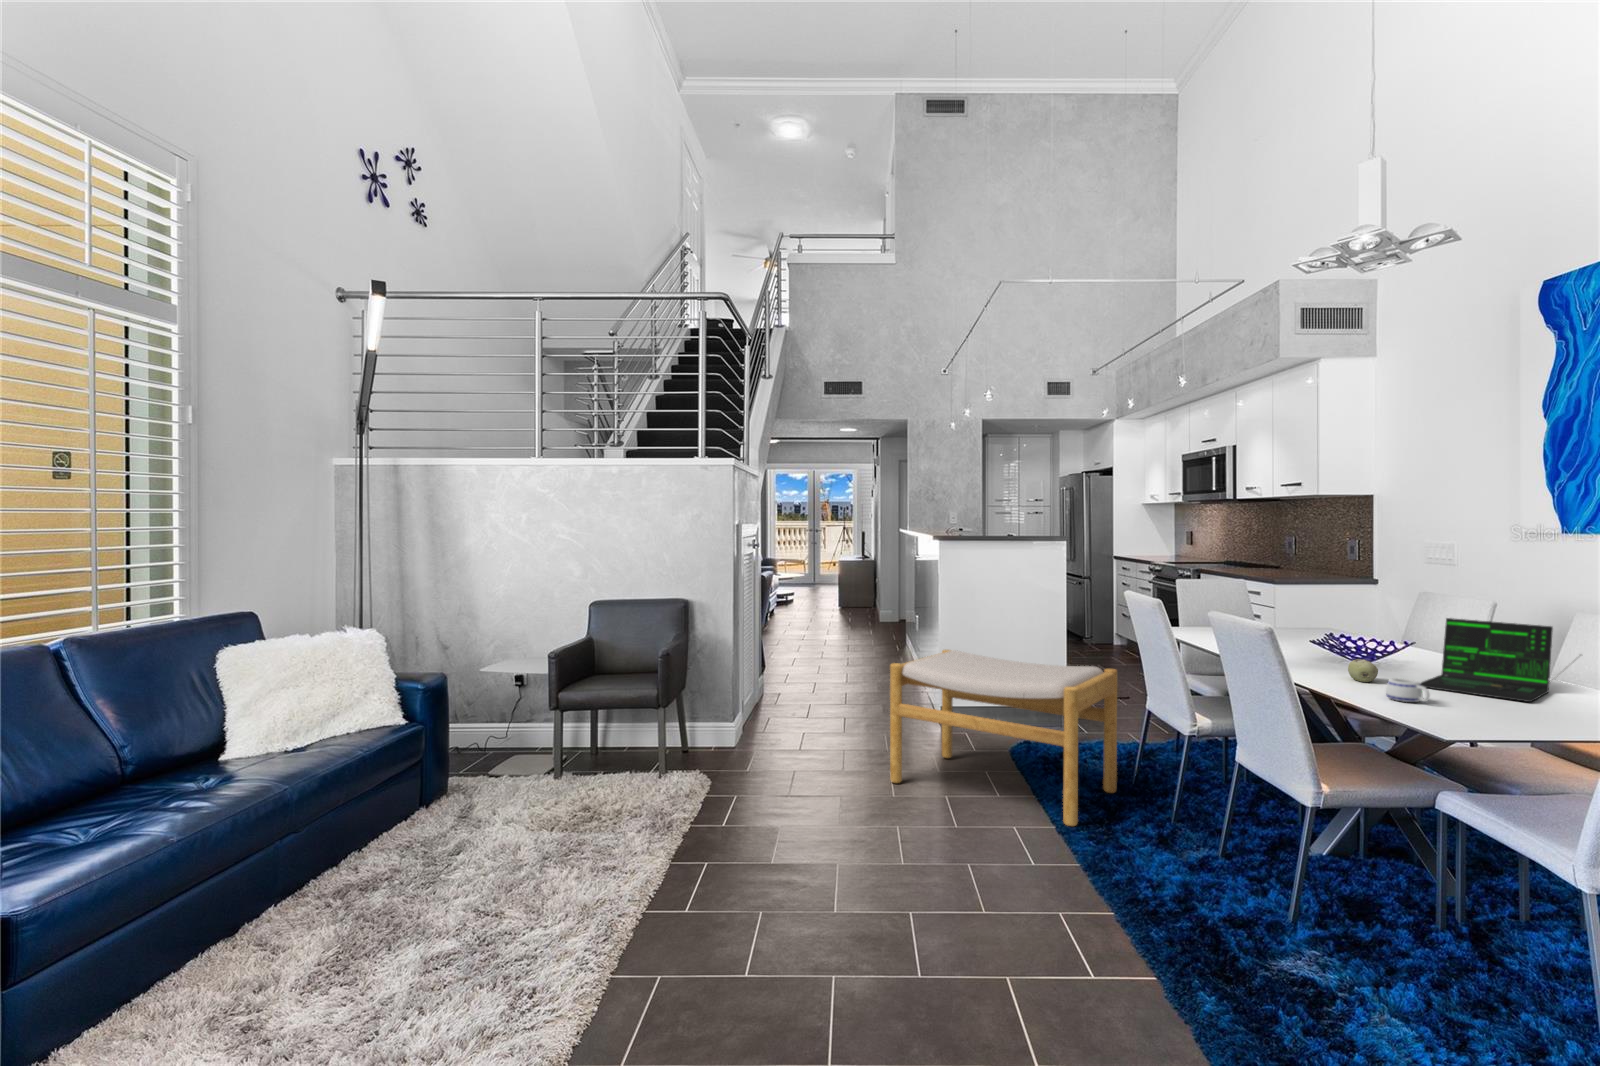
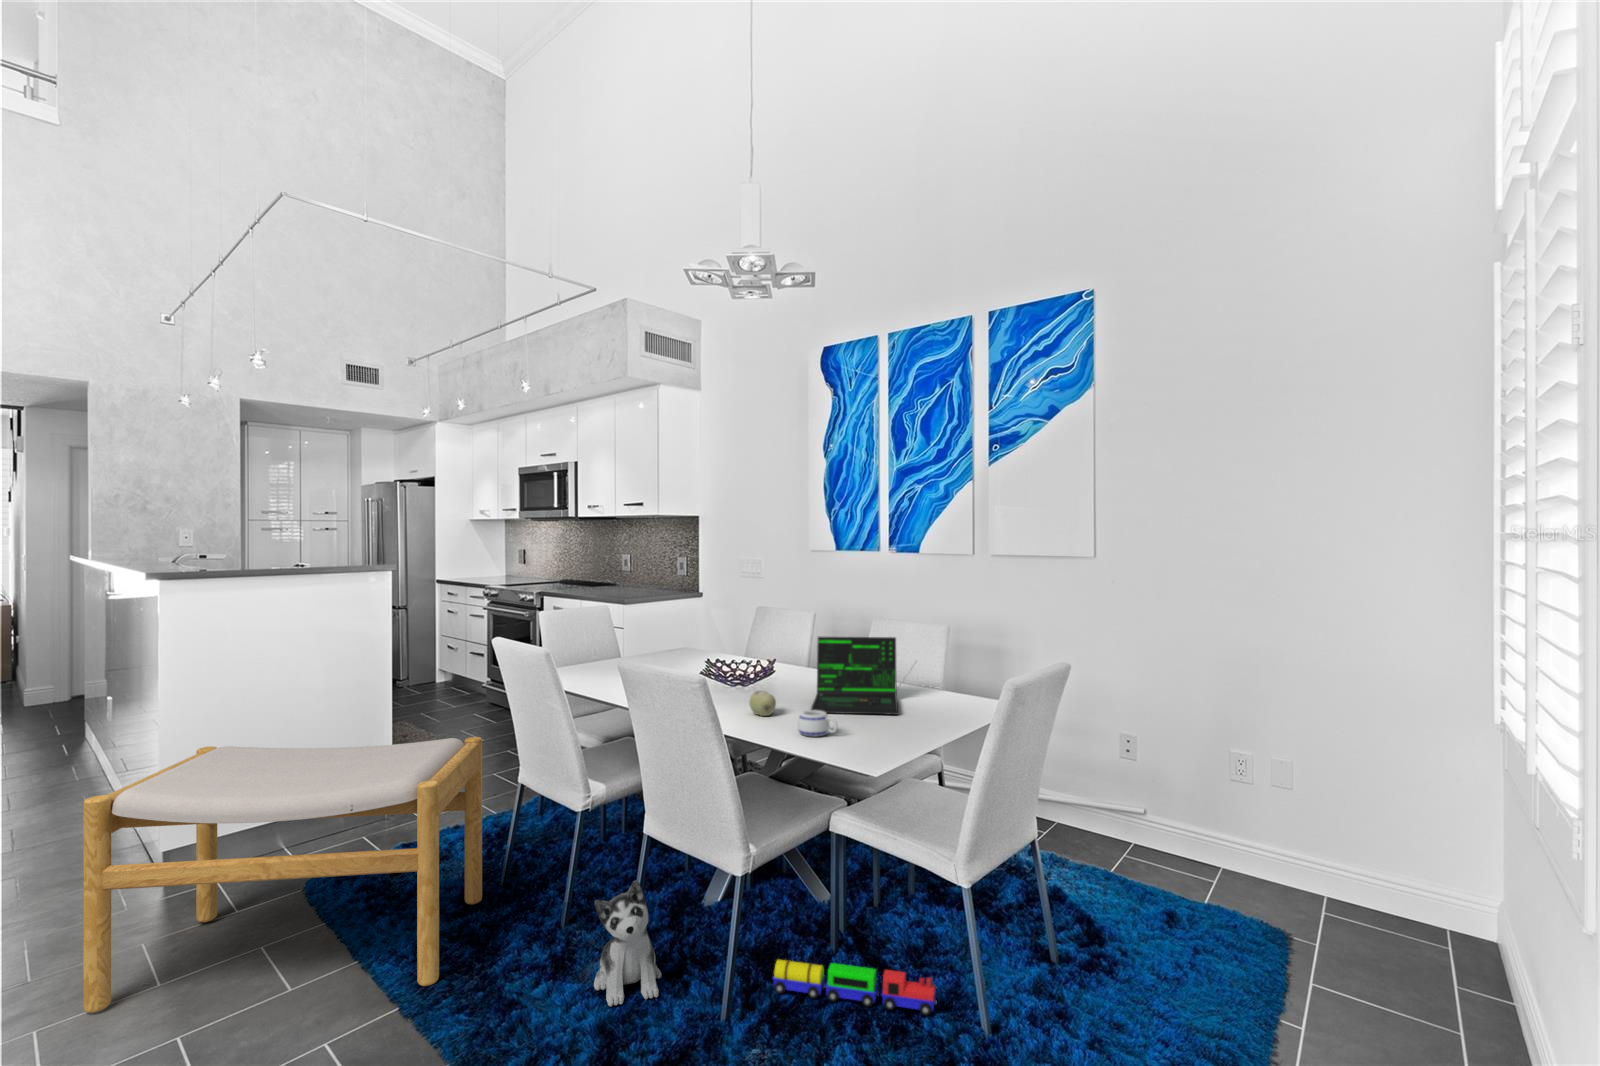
plush toy: none [1187,790,1247,885] -> present [594,880,661,1007]
toy train: none [1348,891,1537,986] -> present [773,960,936,1015]

